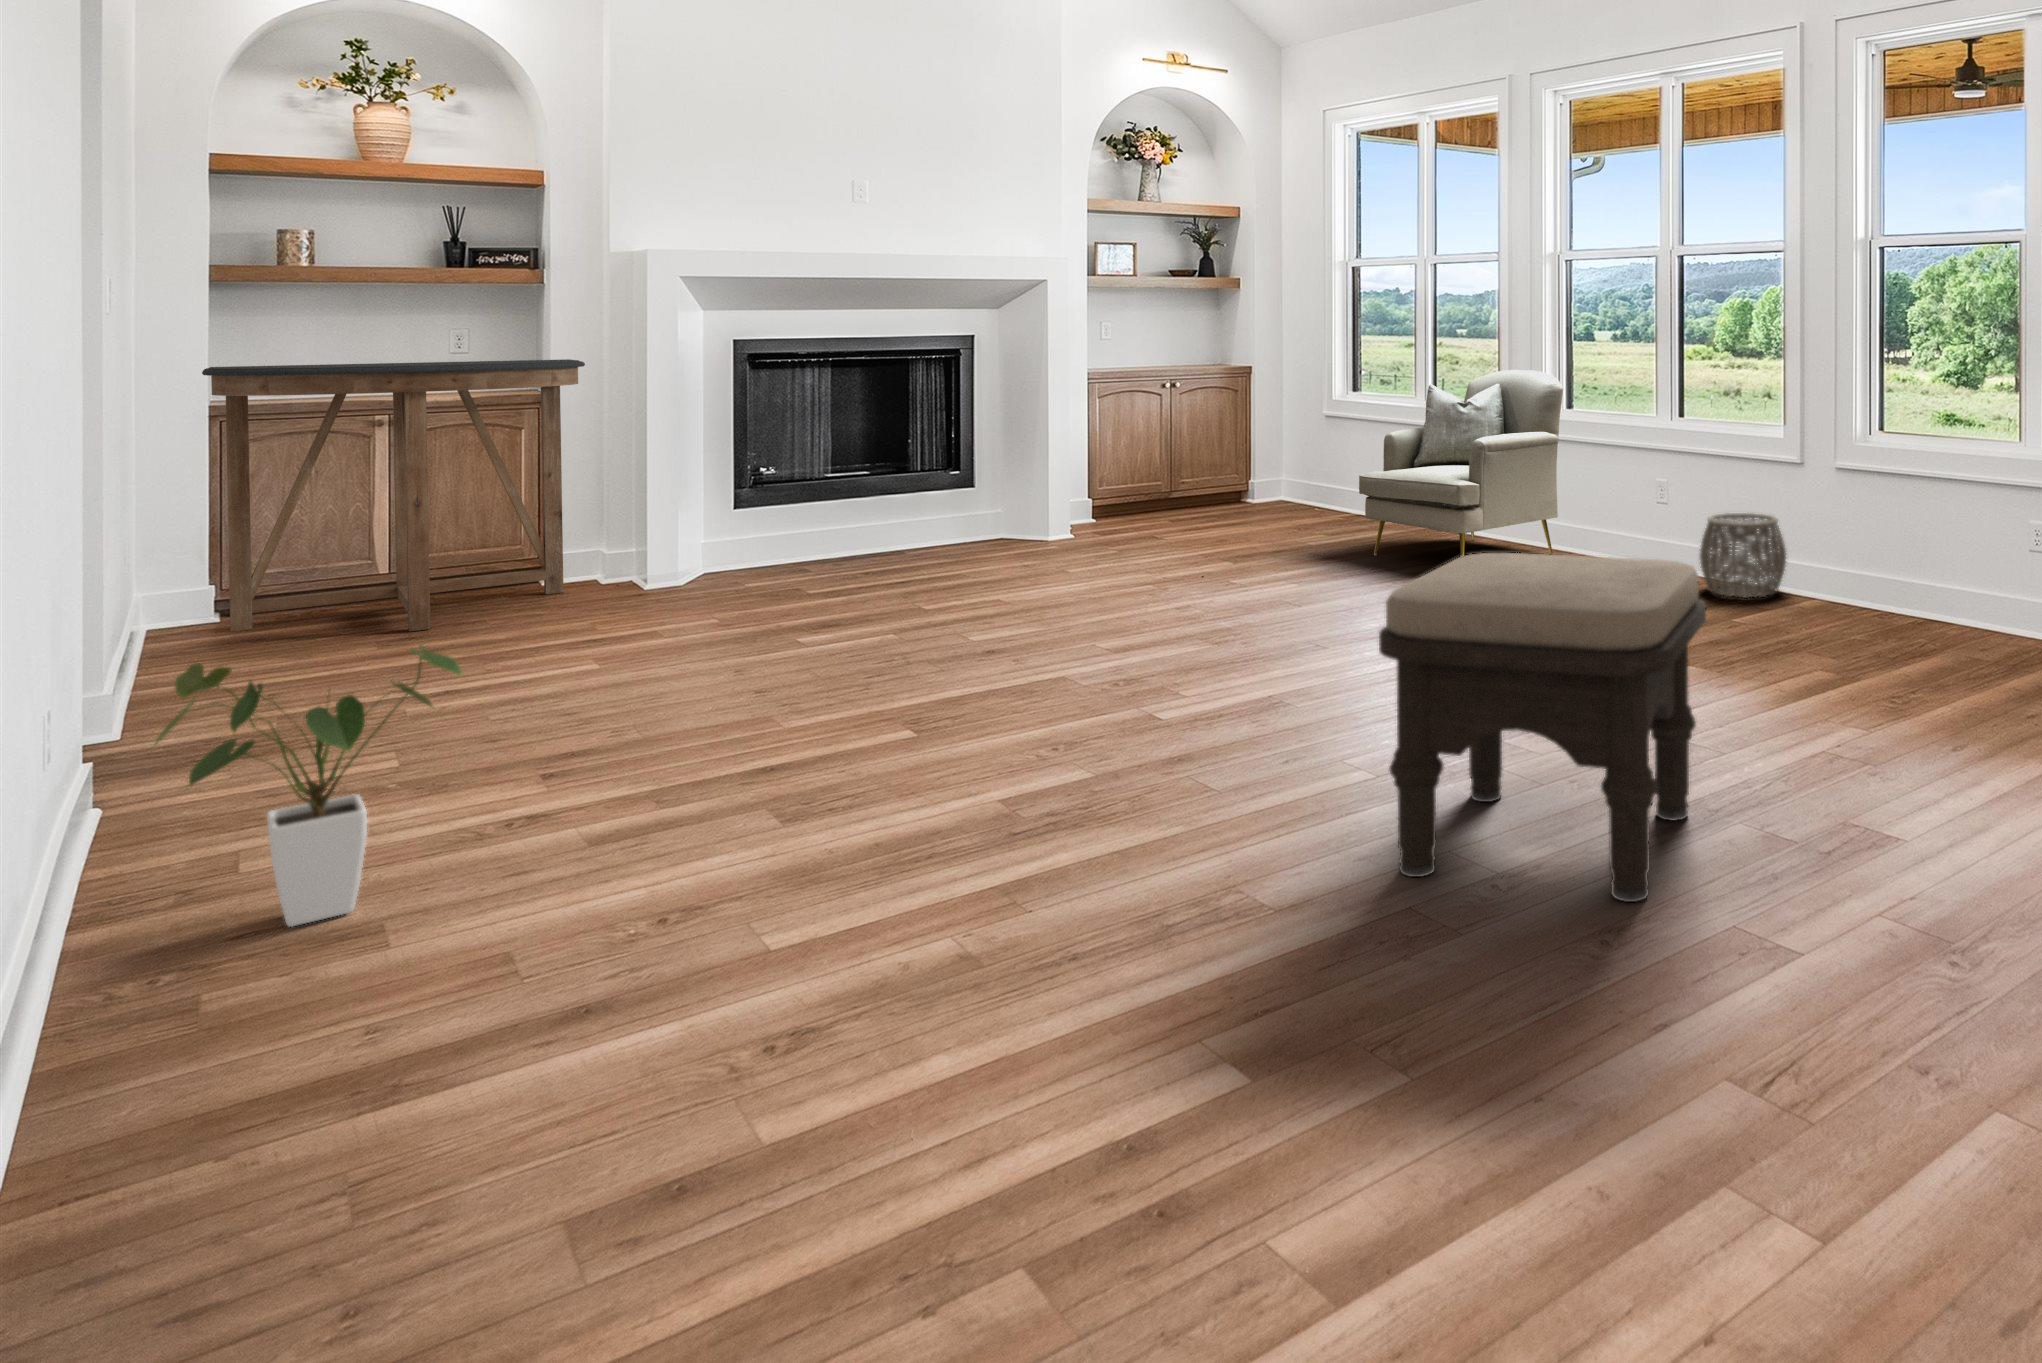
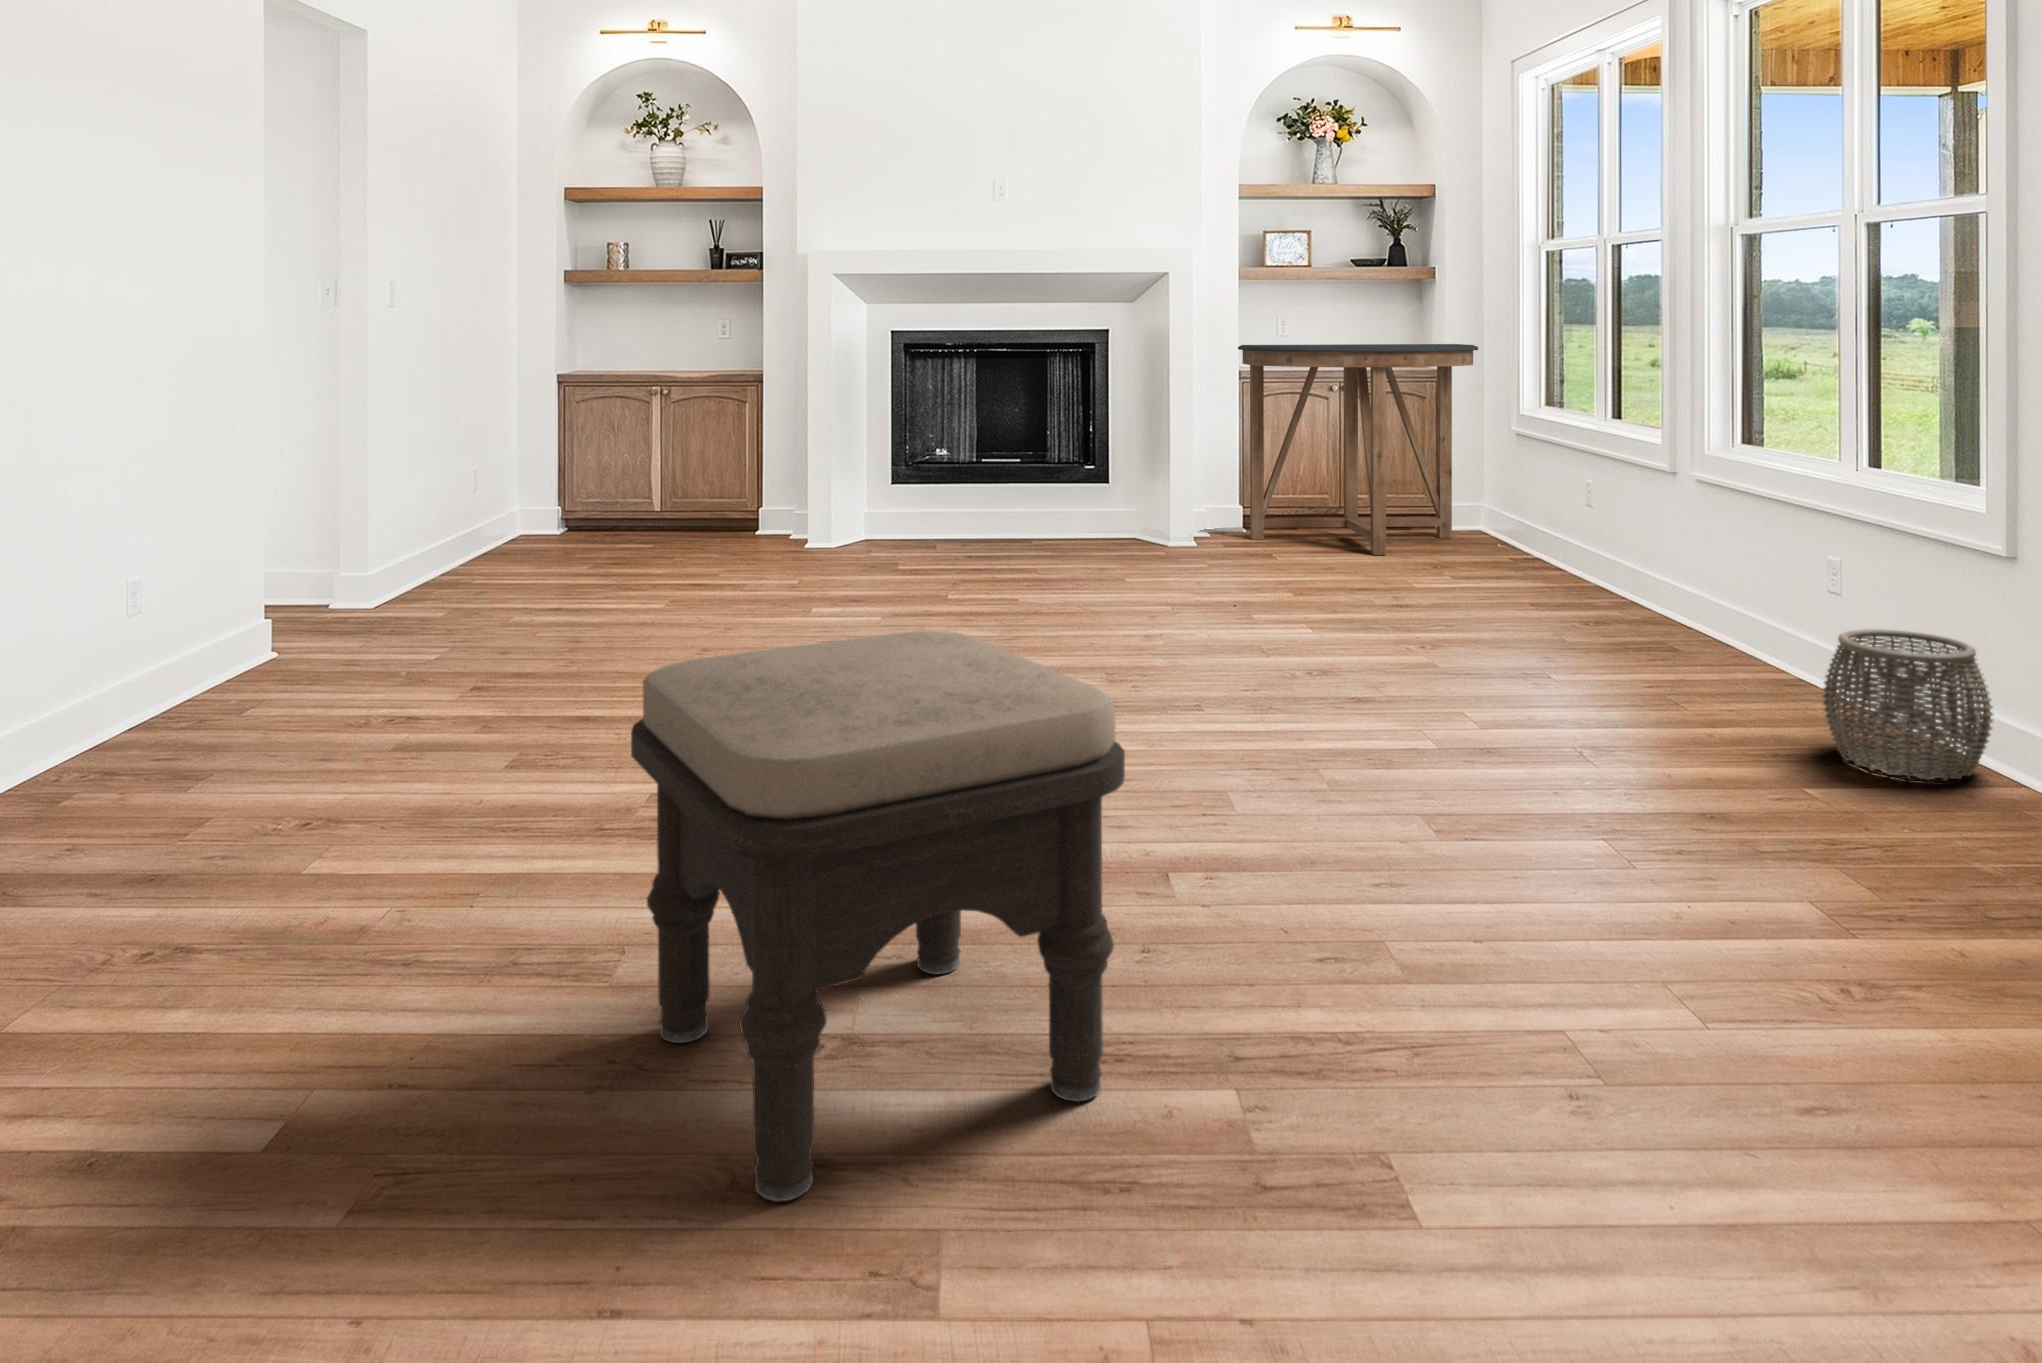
console table: present [202,359,585,632] -> present [1238,344,1478,555]
armchair: present [1359,370,1563,557] -> none [1442,385,1721,652]
house plant: present [155,646,461,926] -> none [55,562,252,769]

